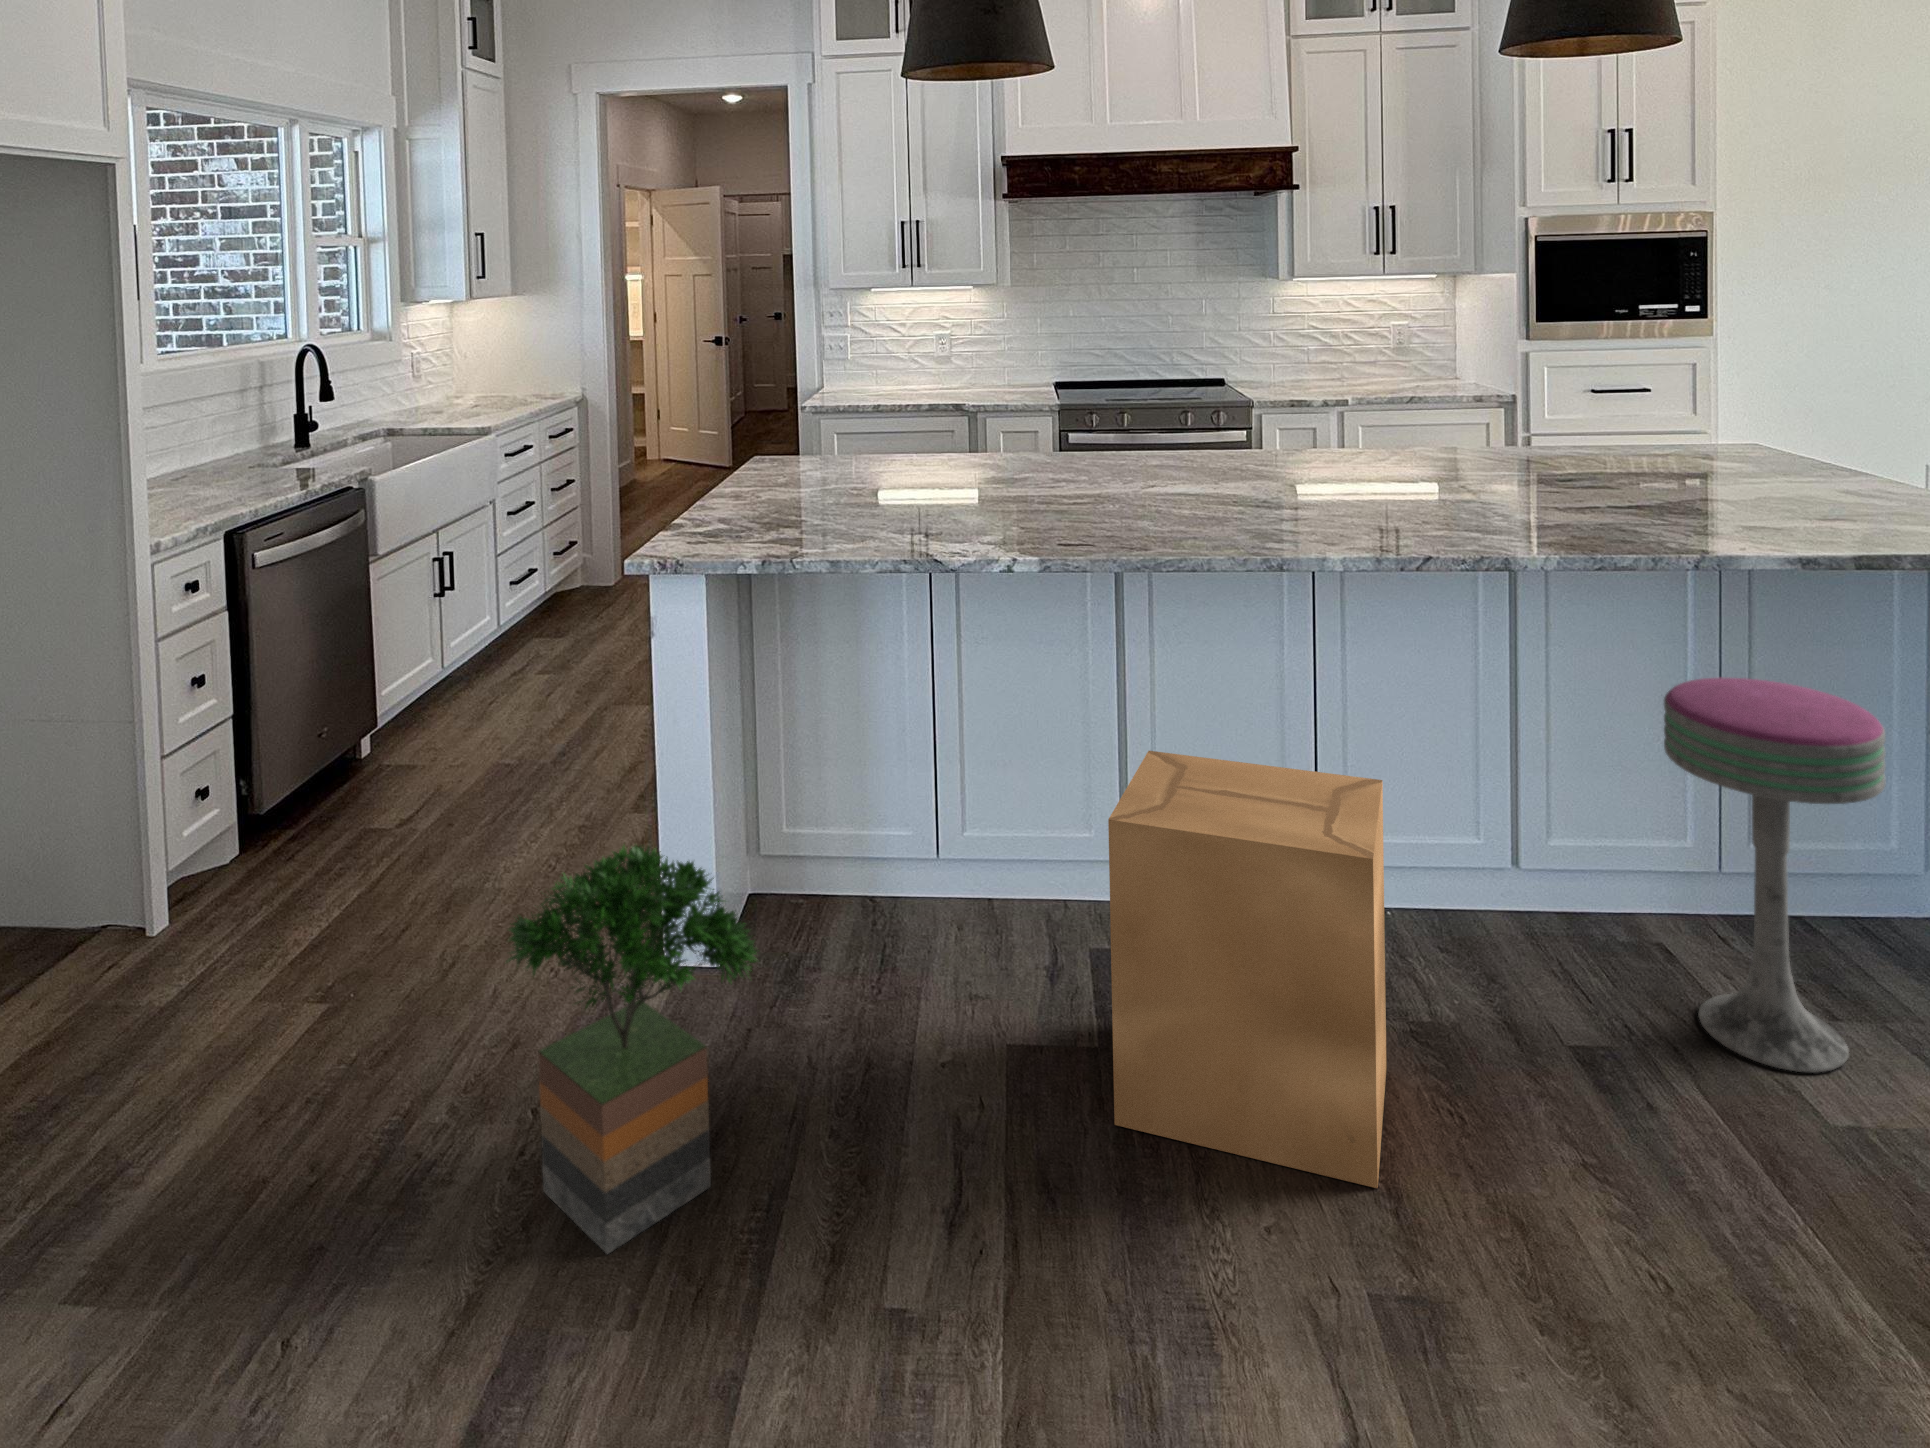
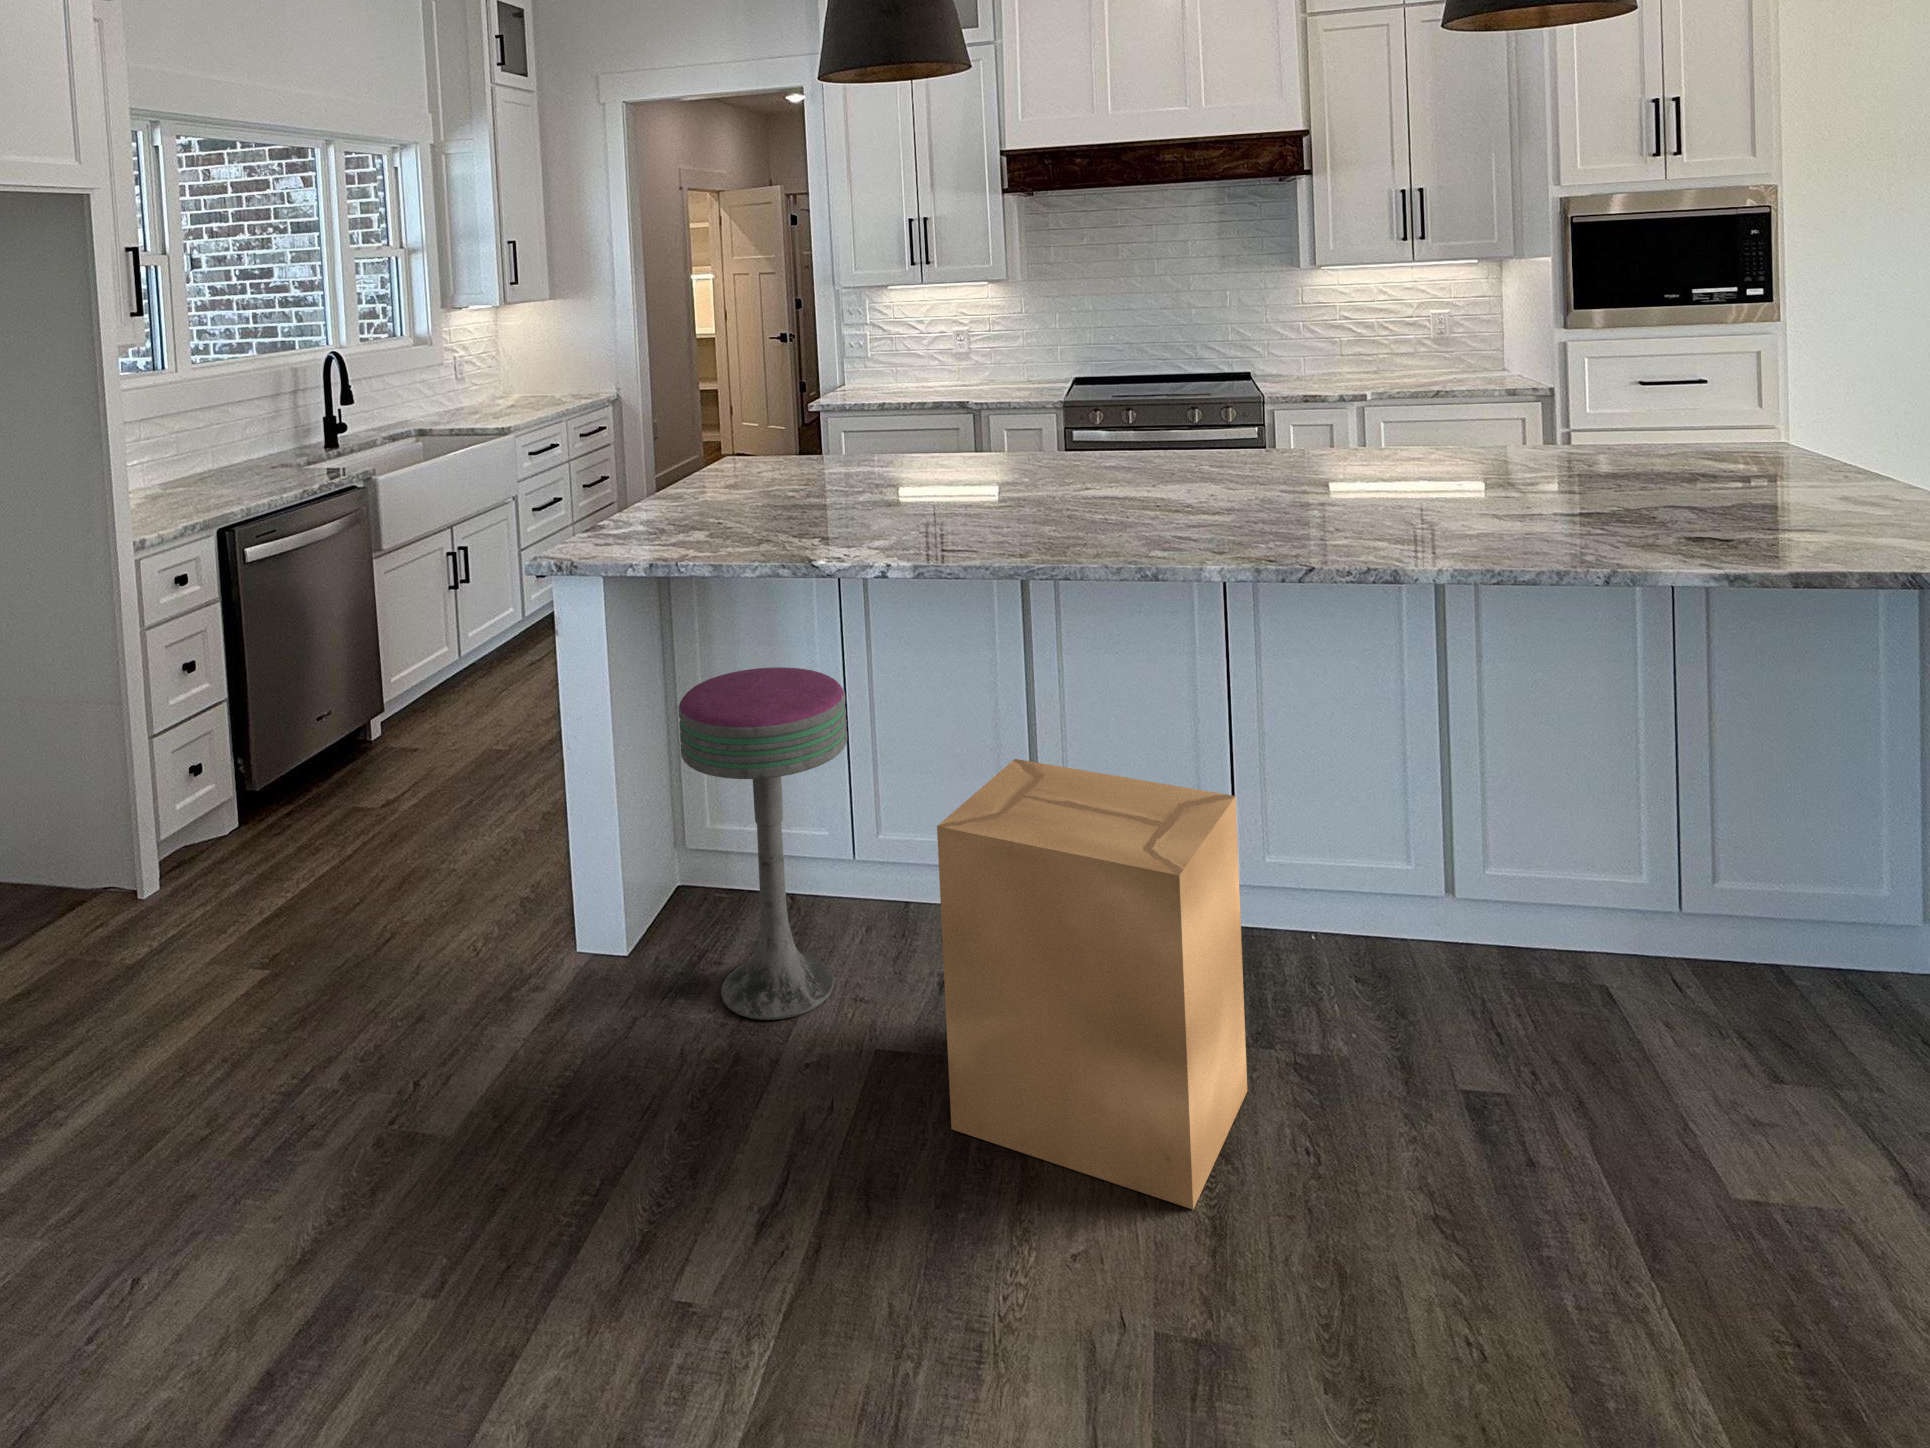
bar stool: present [1664,678,1886,1073] -> present [678,667,847,1020]
potted tree: present [507,845,757,1254] -> none [348,832,592,1217]

